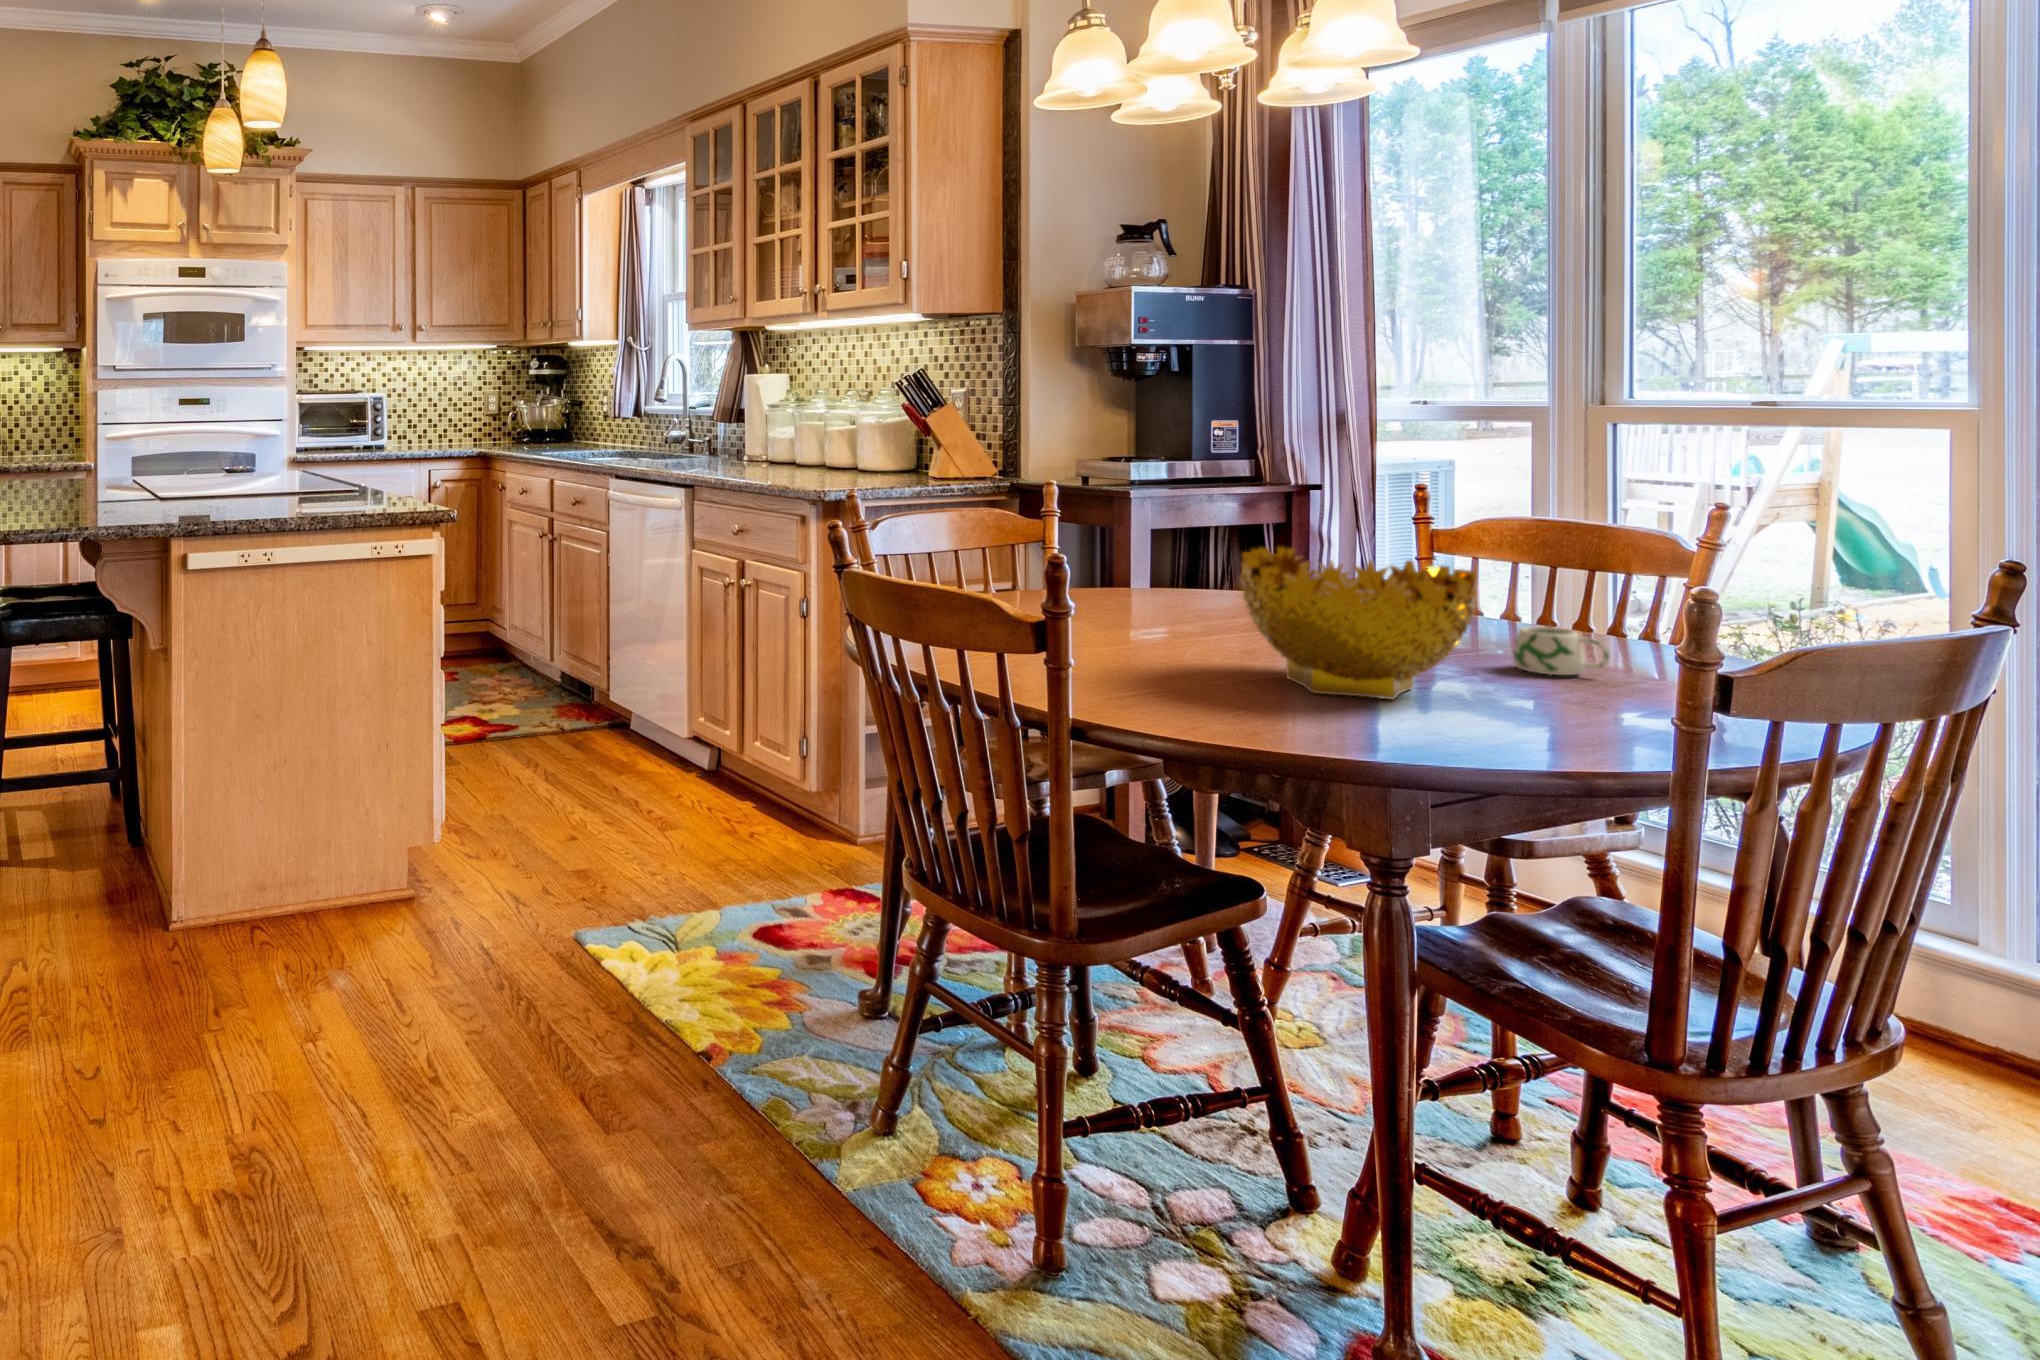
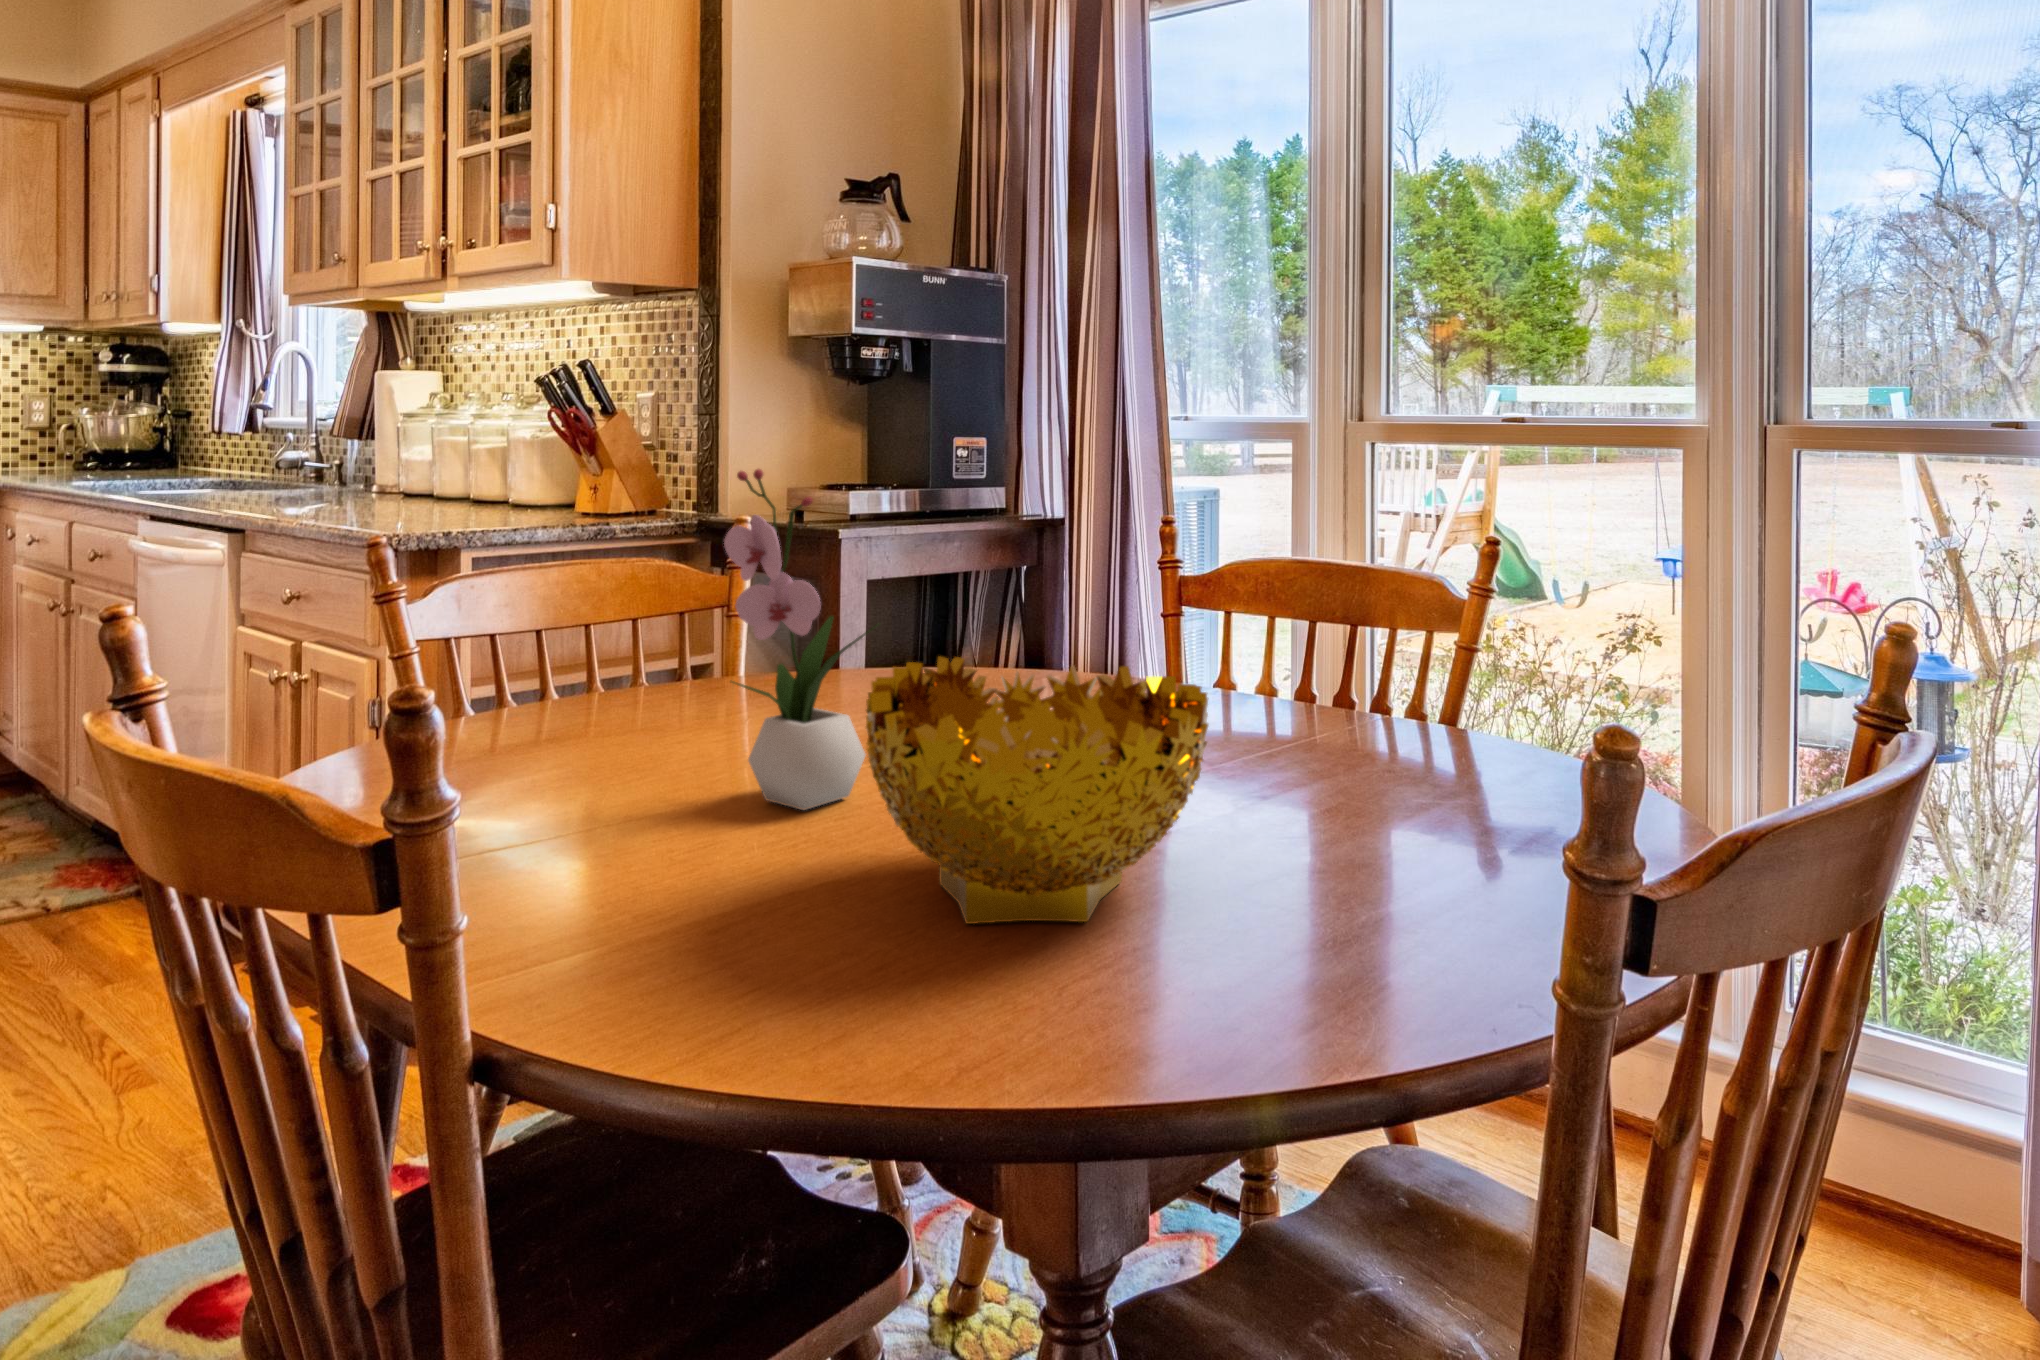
flower arrangement: none [1122,433,1224,643] -> present [724,469,879,810]
mug: present [1513,627,1609,675] -> none [1259,740,1374,817]

